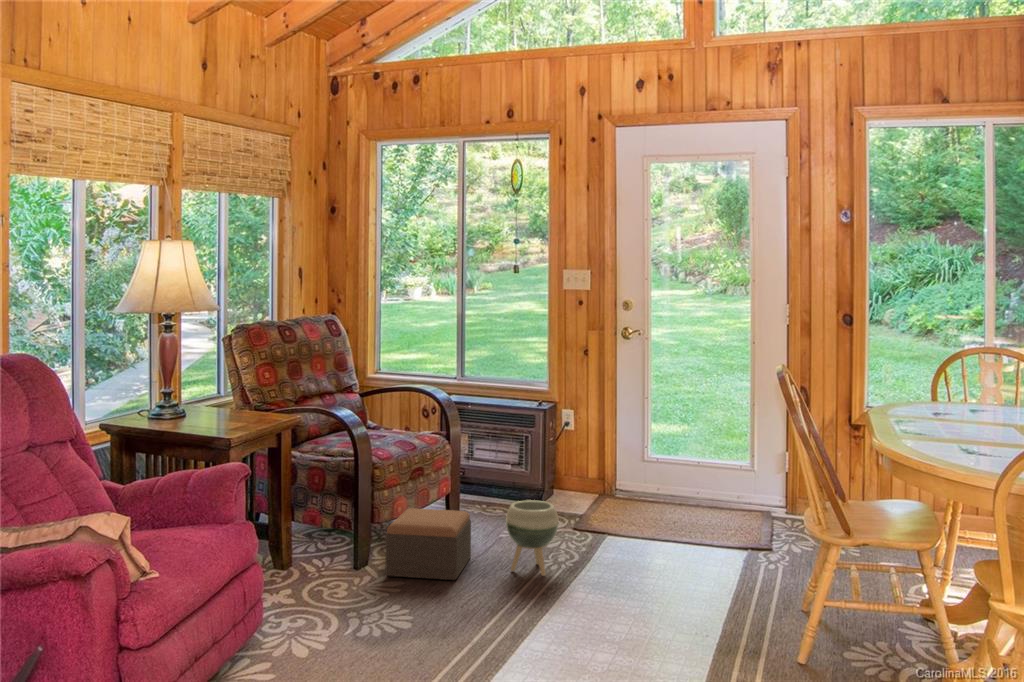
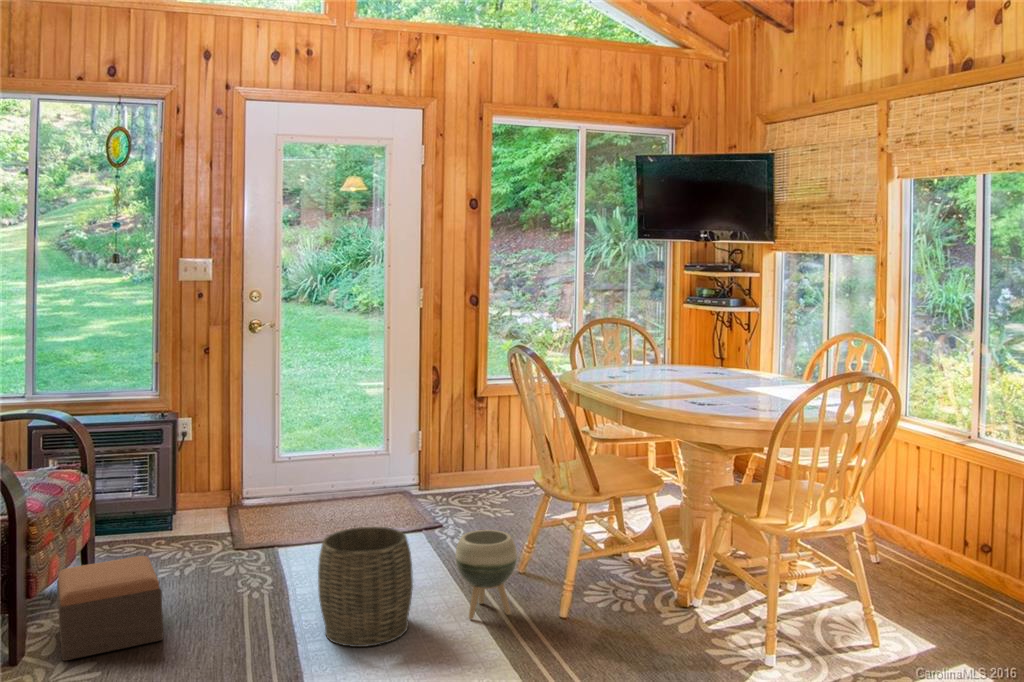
planter: present [506,500,558,576] -> present [455,530,517,619]
woven basket: none [564,521,652,632] -> present [318,527,413,647]

